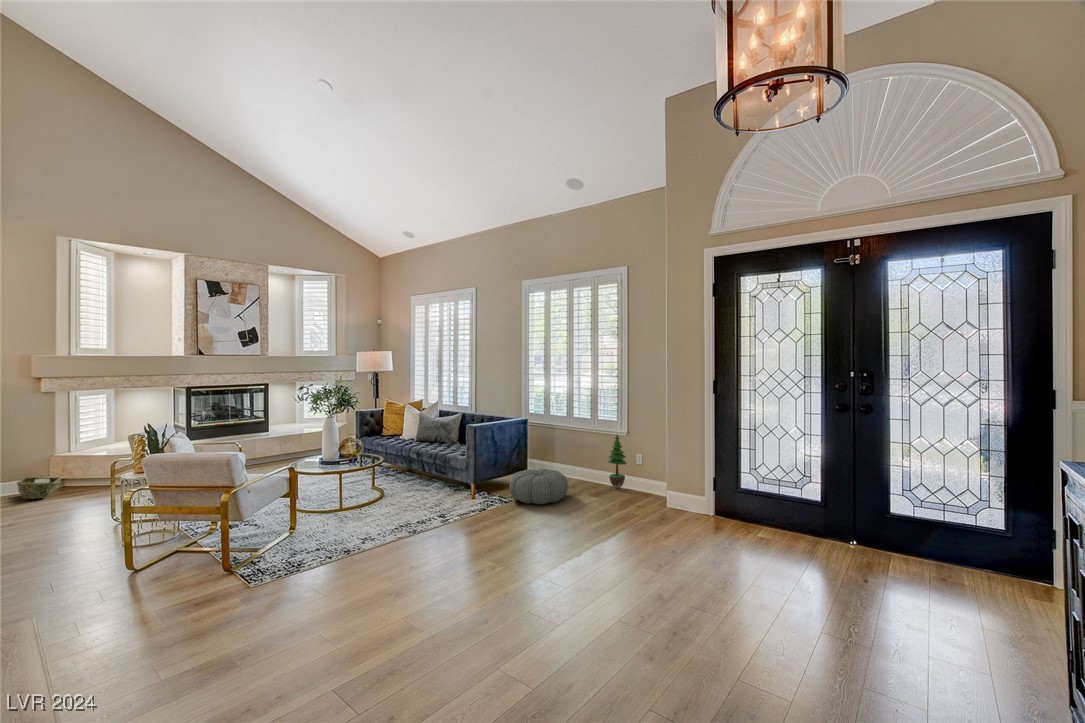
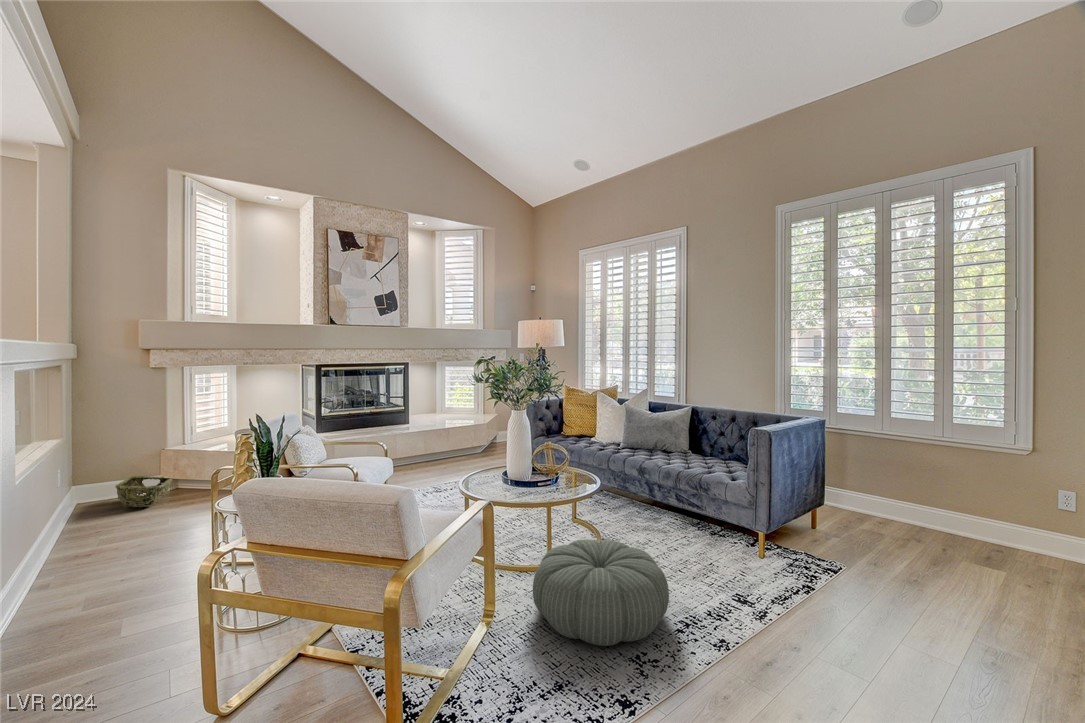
potted tree: present [608,435,627,489] -> none [1011,453,1066,557]
pouf: present [509,469,568,504] -> present [533,540,669,646]

